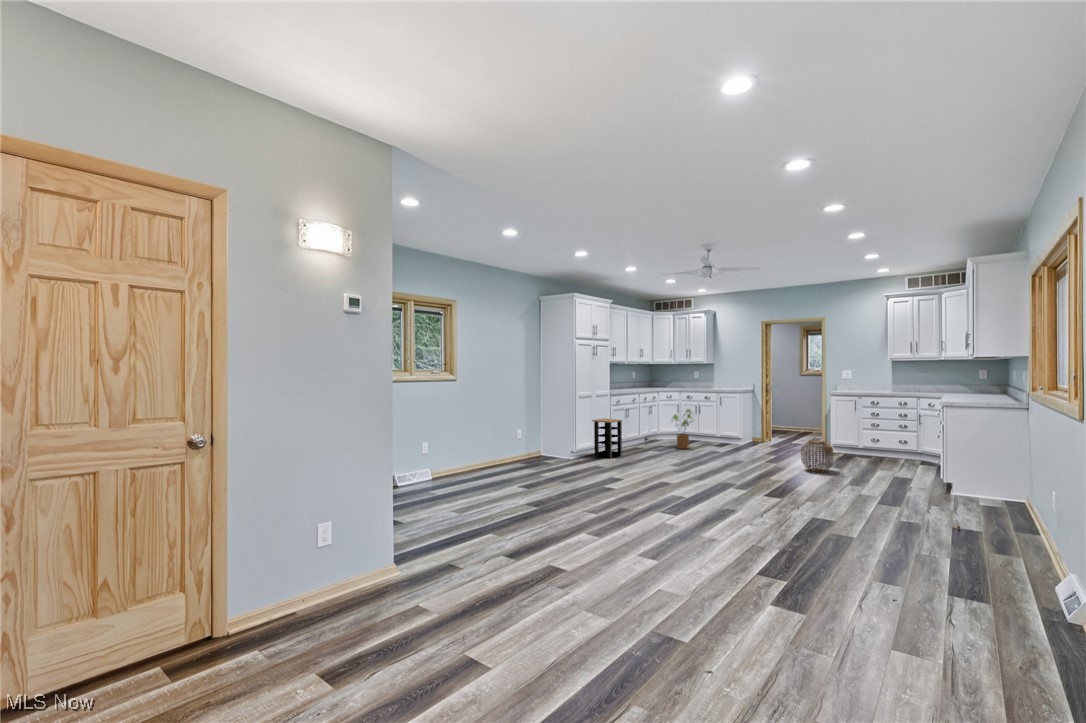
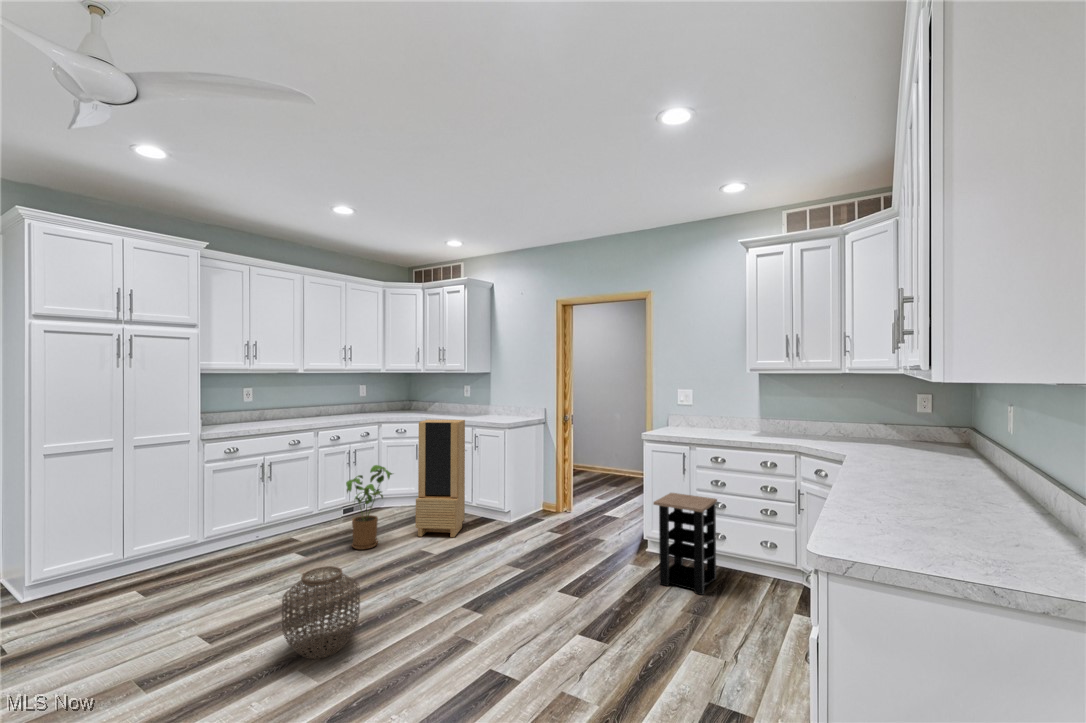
storage cabinet: none [700,388,724,447] -> present [416,420,465,537]
side table: present [592,418,622,458] -> present [653,493,717,595]
woven basket: present [801,440,833,473] -> present [282,566,360,659]

